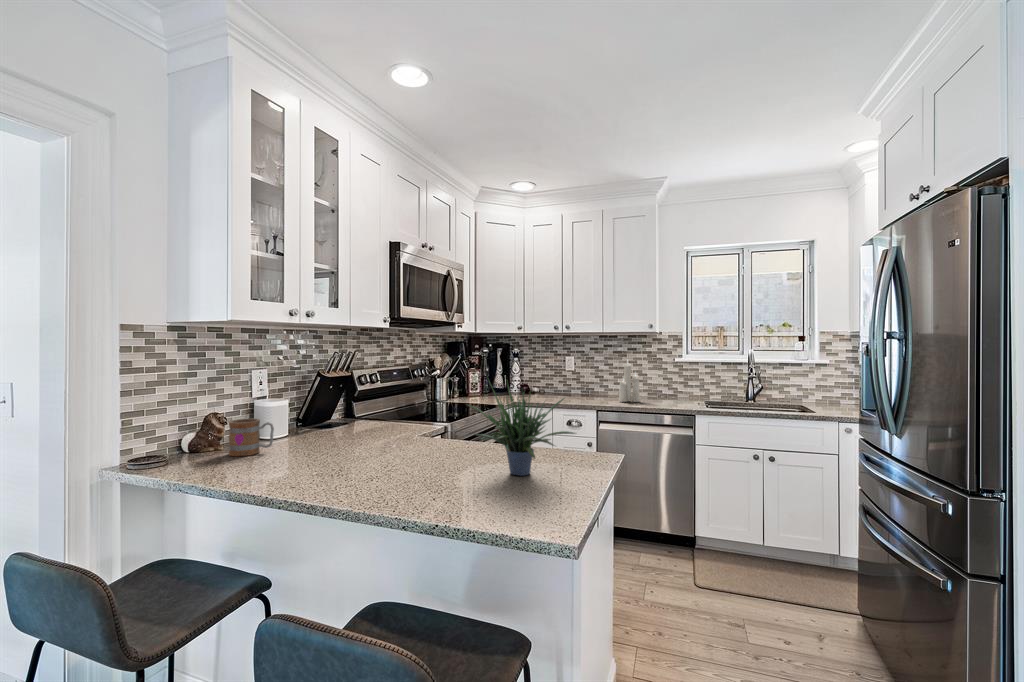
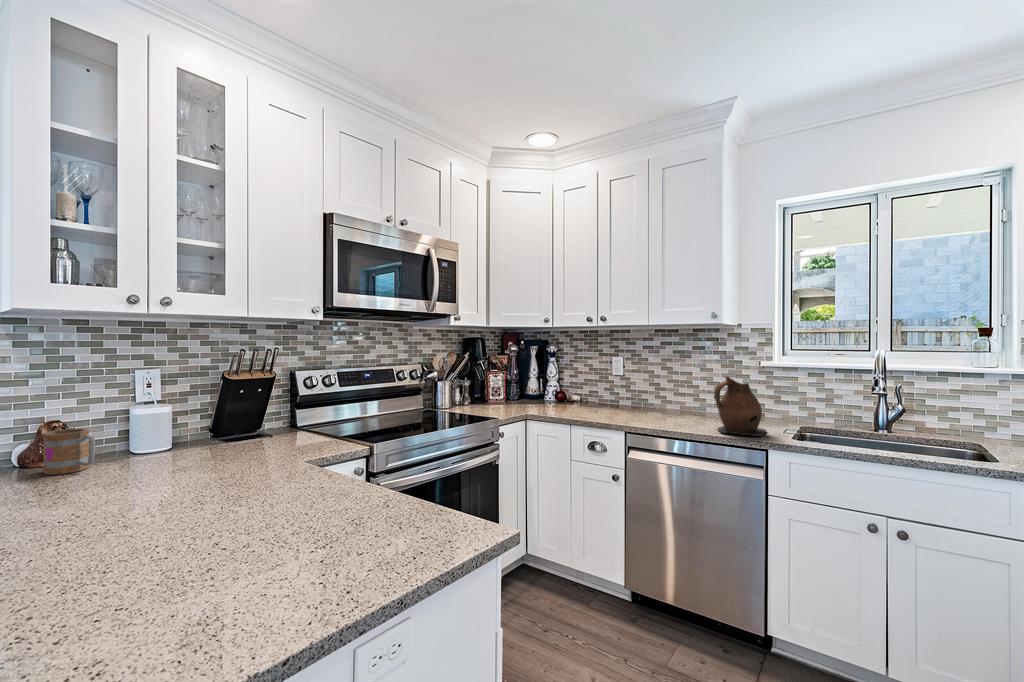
candle: present [619,364,640,402] -> none [666,358,698,422]
ceramic pitcher: none [658,368,691,408] -> present [715,376,766,436]
potted plant: present [468,381,575,476] -> none [167,384,325,557]

